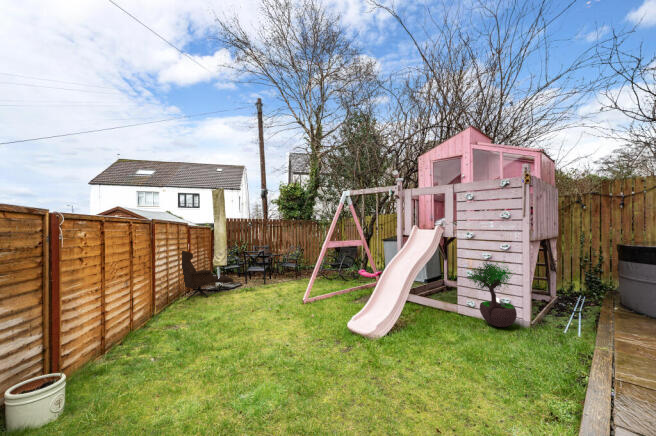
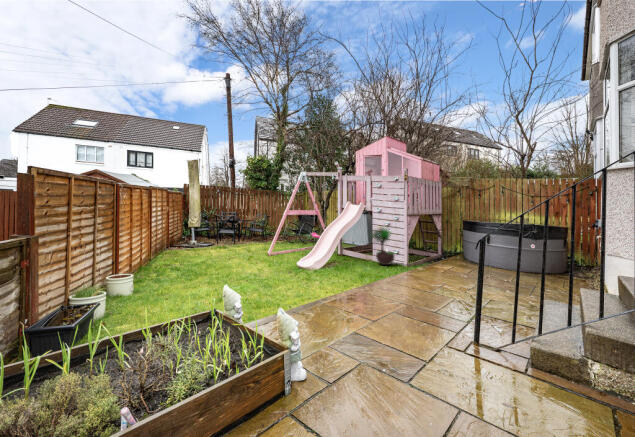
lounge chair: present [182,251,233,300] -> none [160,212,208,251]

